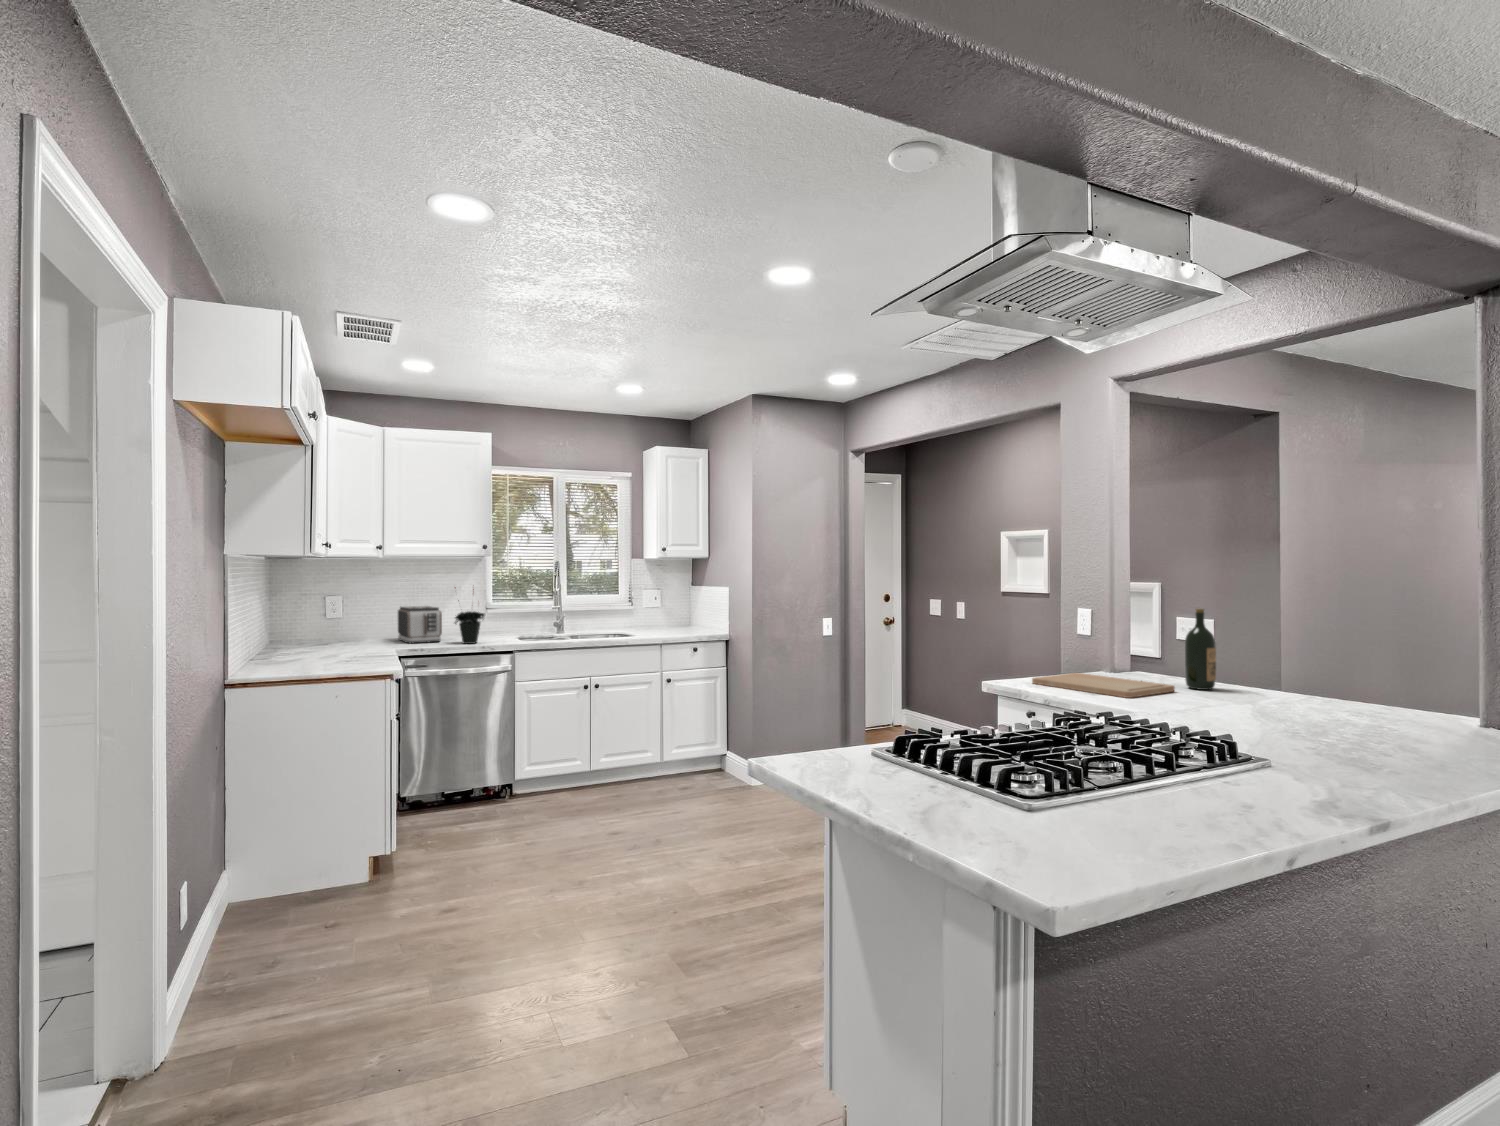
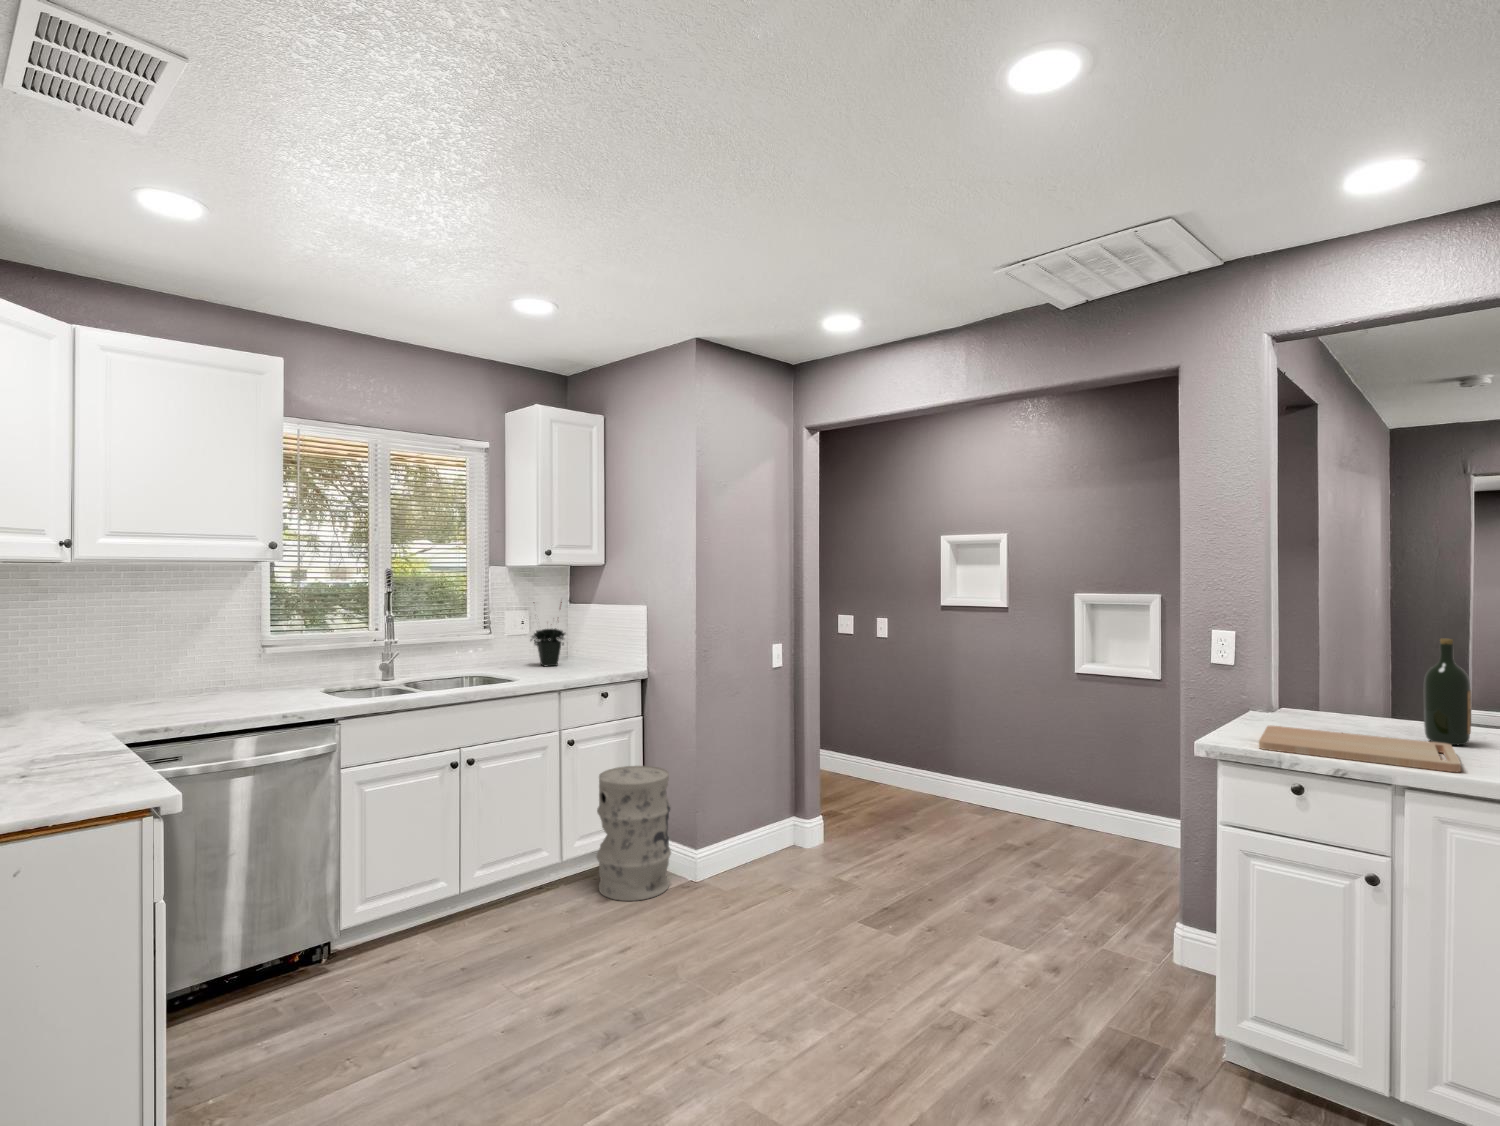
potted plant: present [455,587,484,644] -> present [531,602,565,667]
toaster: present [398,606,442,643] -> none [97,647,195,718]
trash can: none [684,701,736,791] -> present [597,766,671,901]

